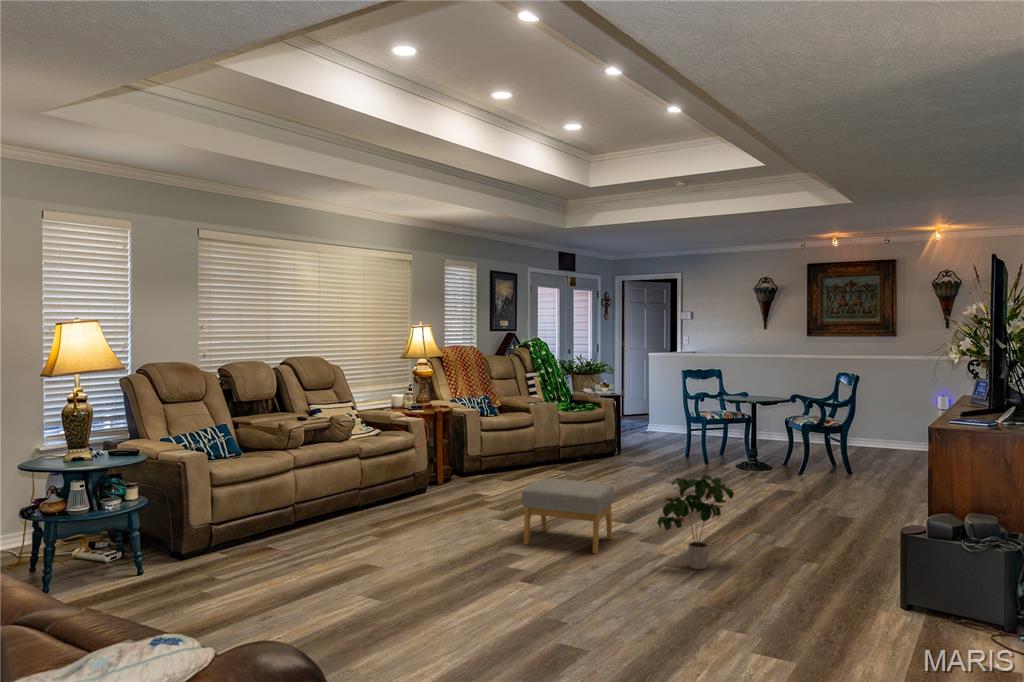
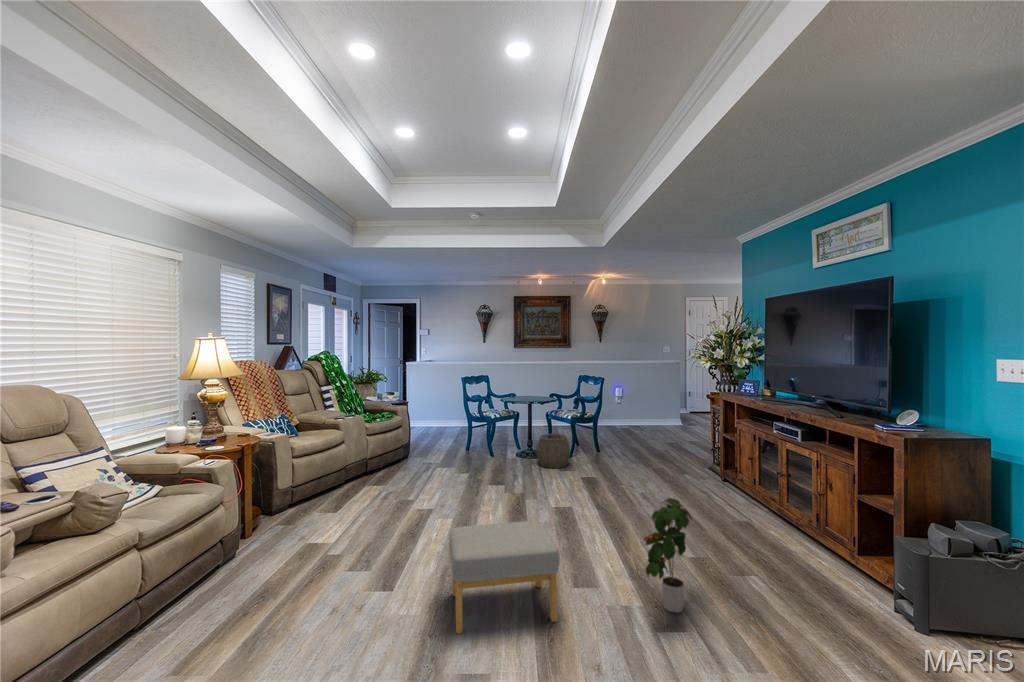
woven basket: none [741,442,784,481] -> present [537,434,570,468]

